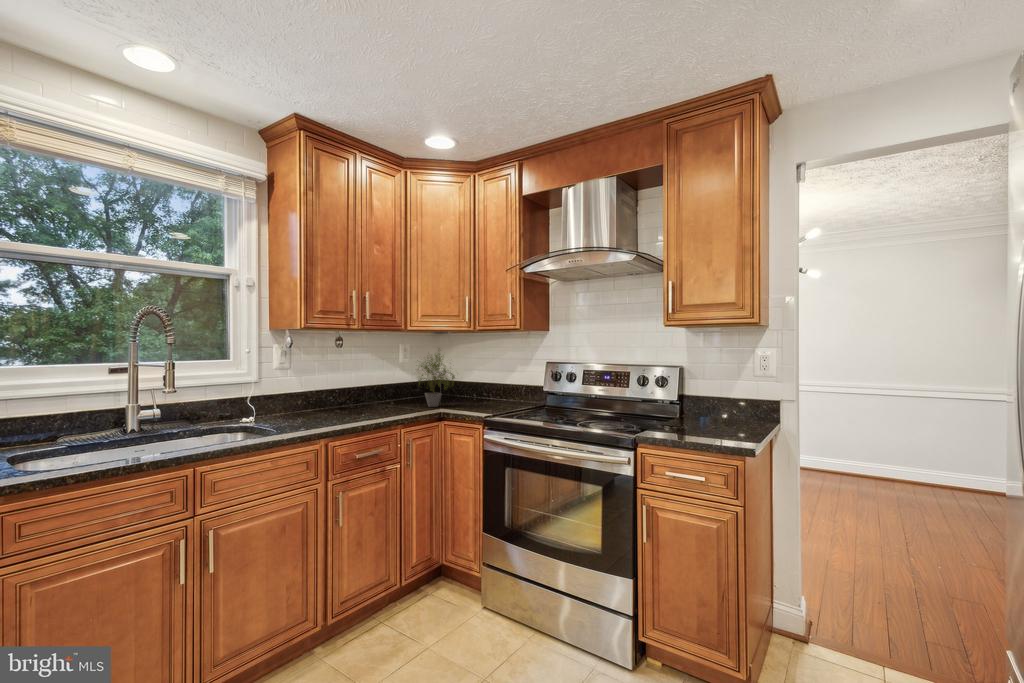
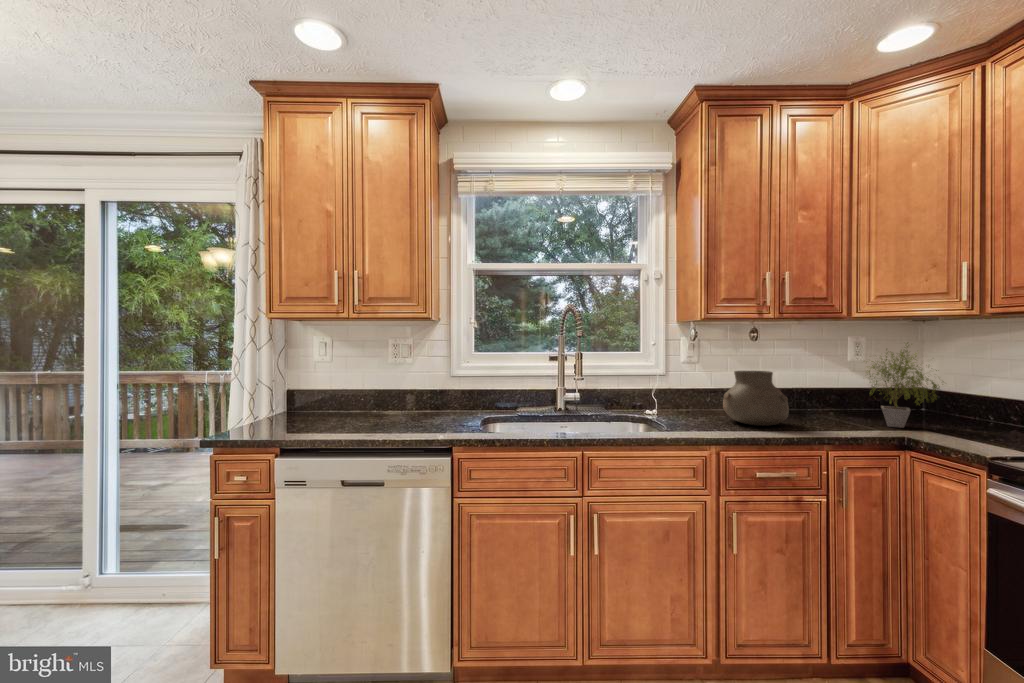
vase: none [320,372,372,418] -> present [723,371,789,426]

